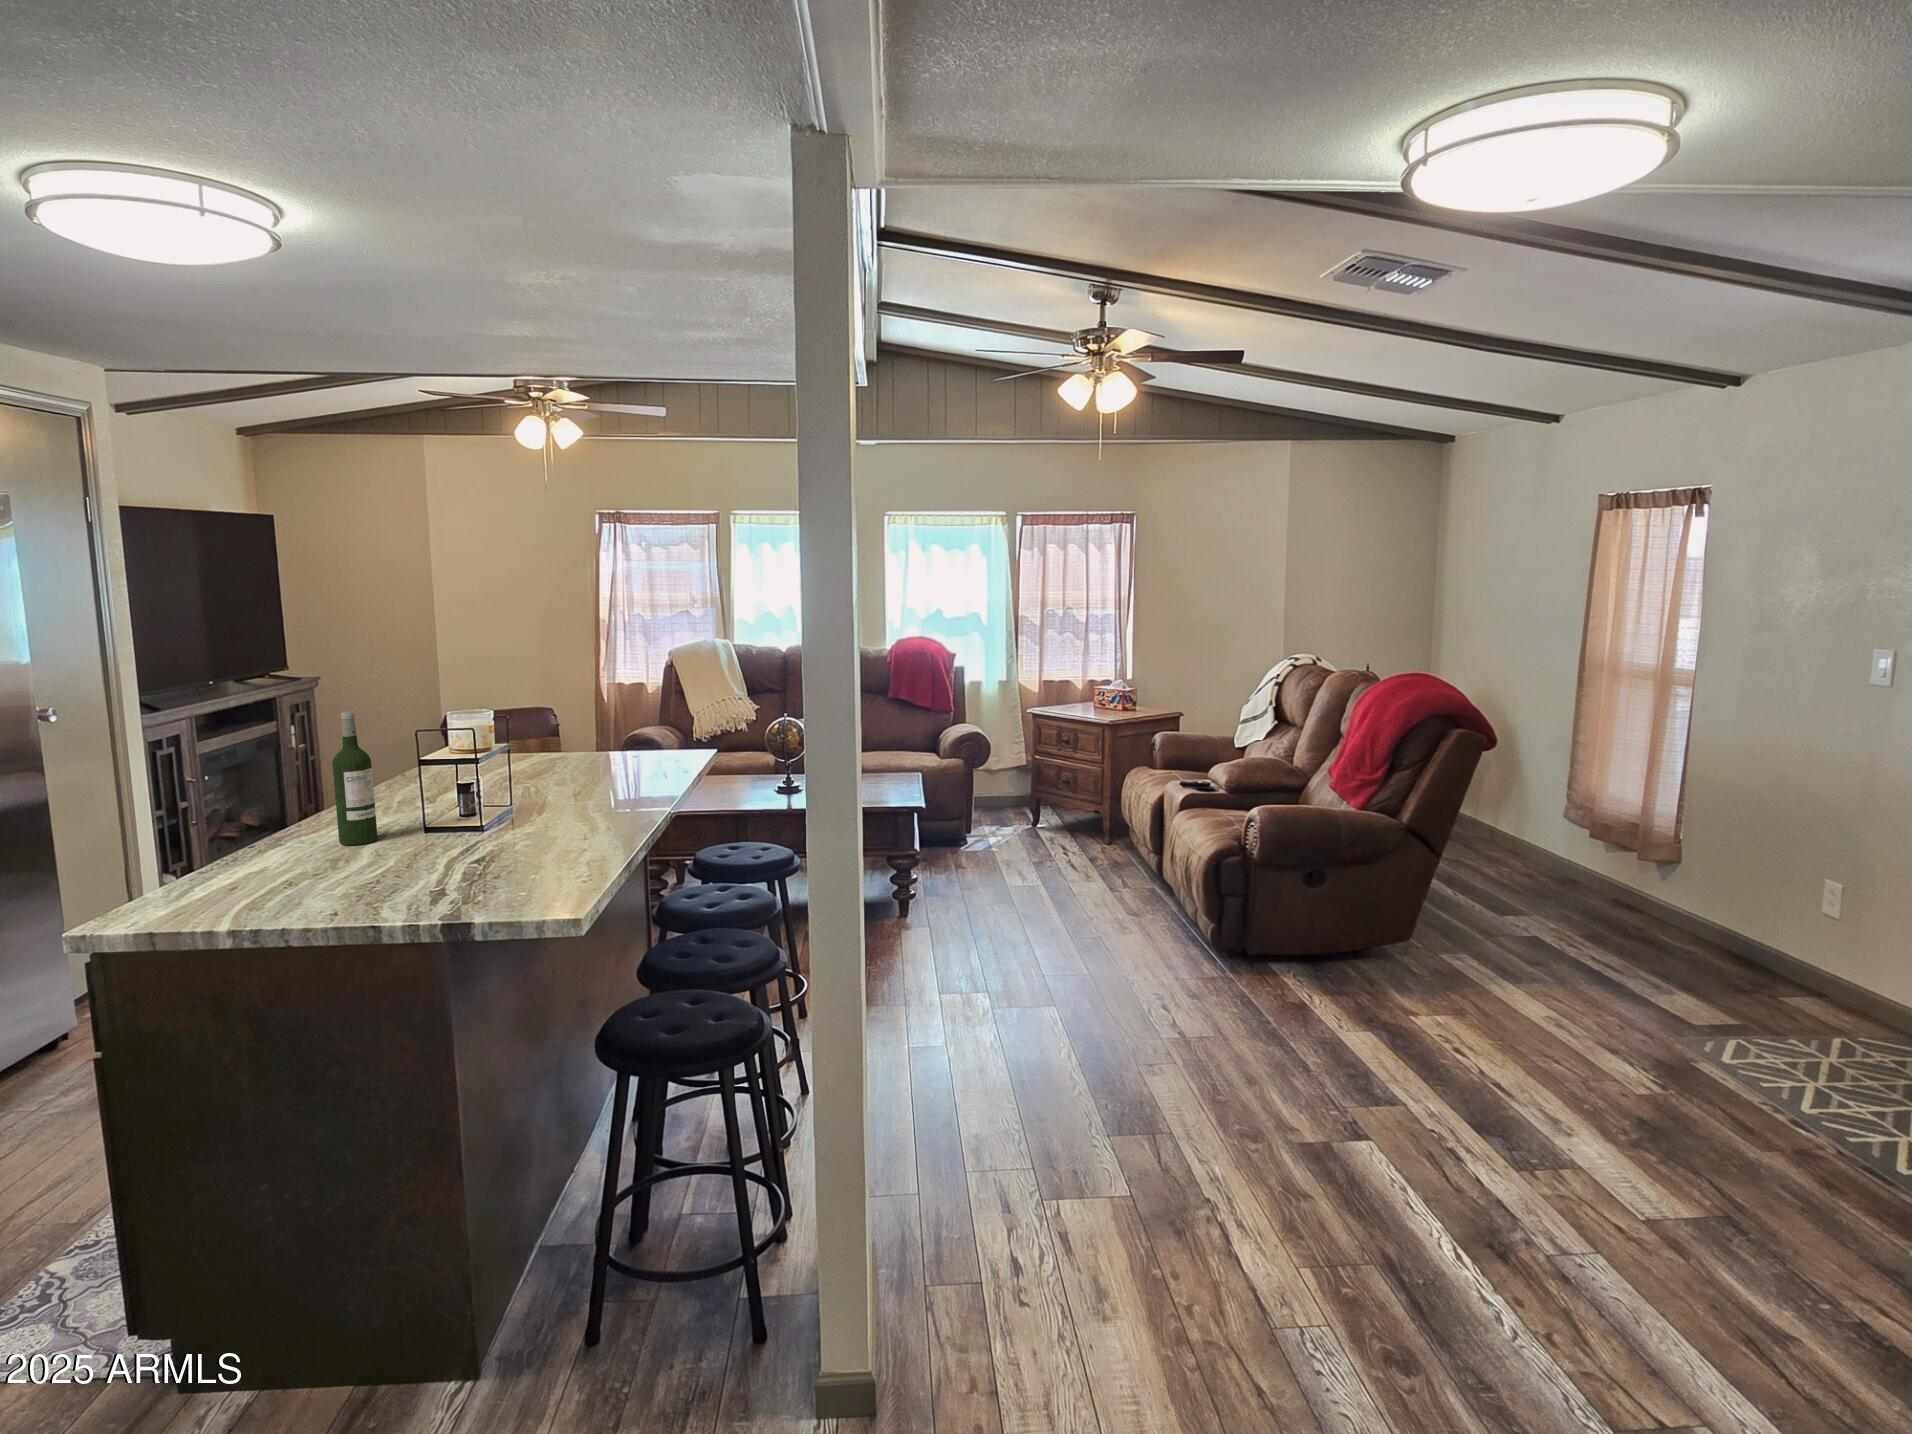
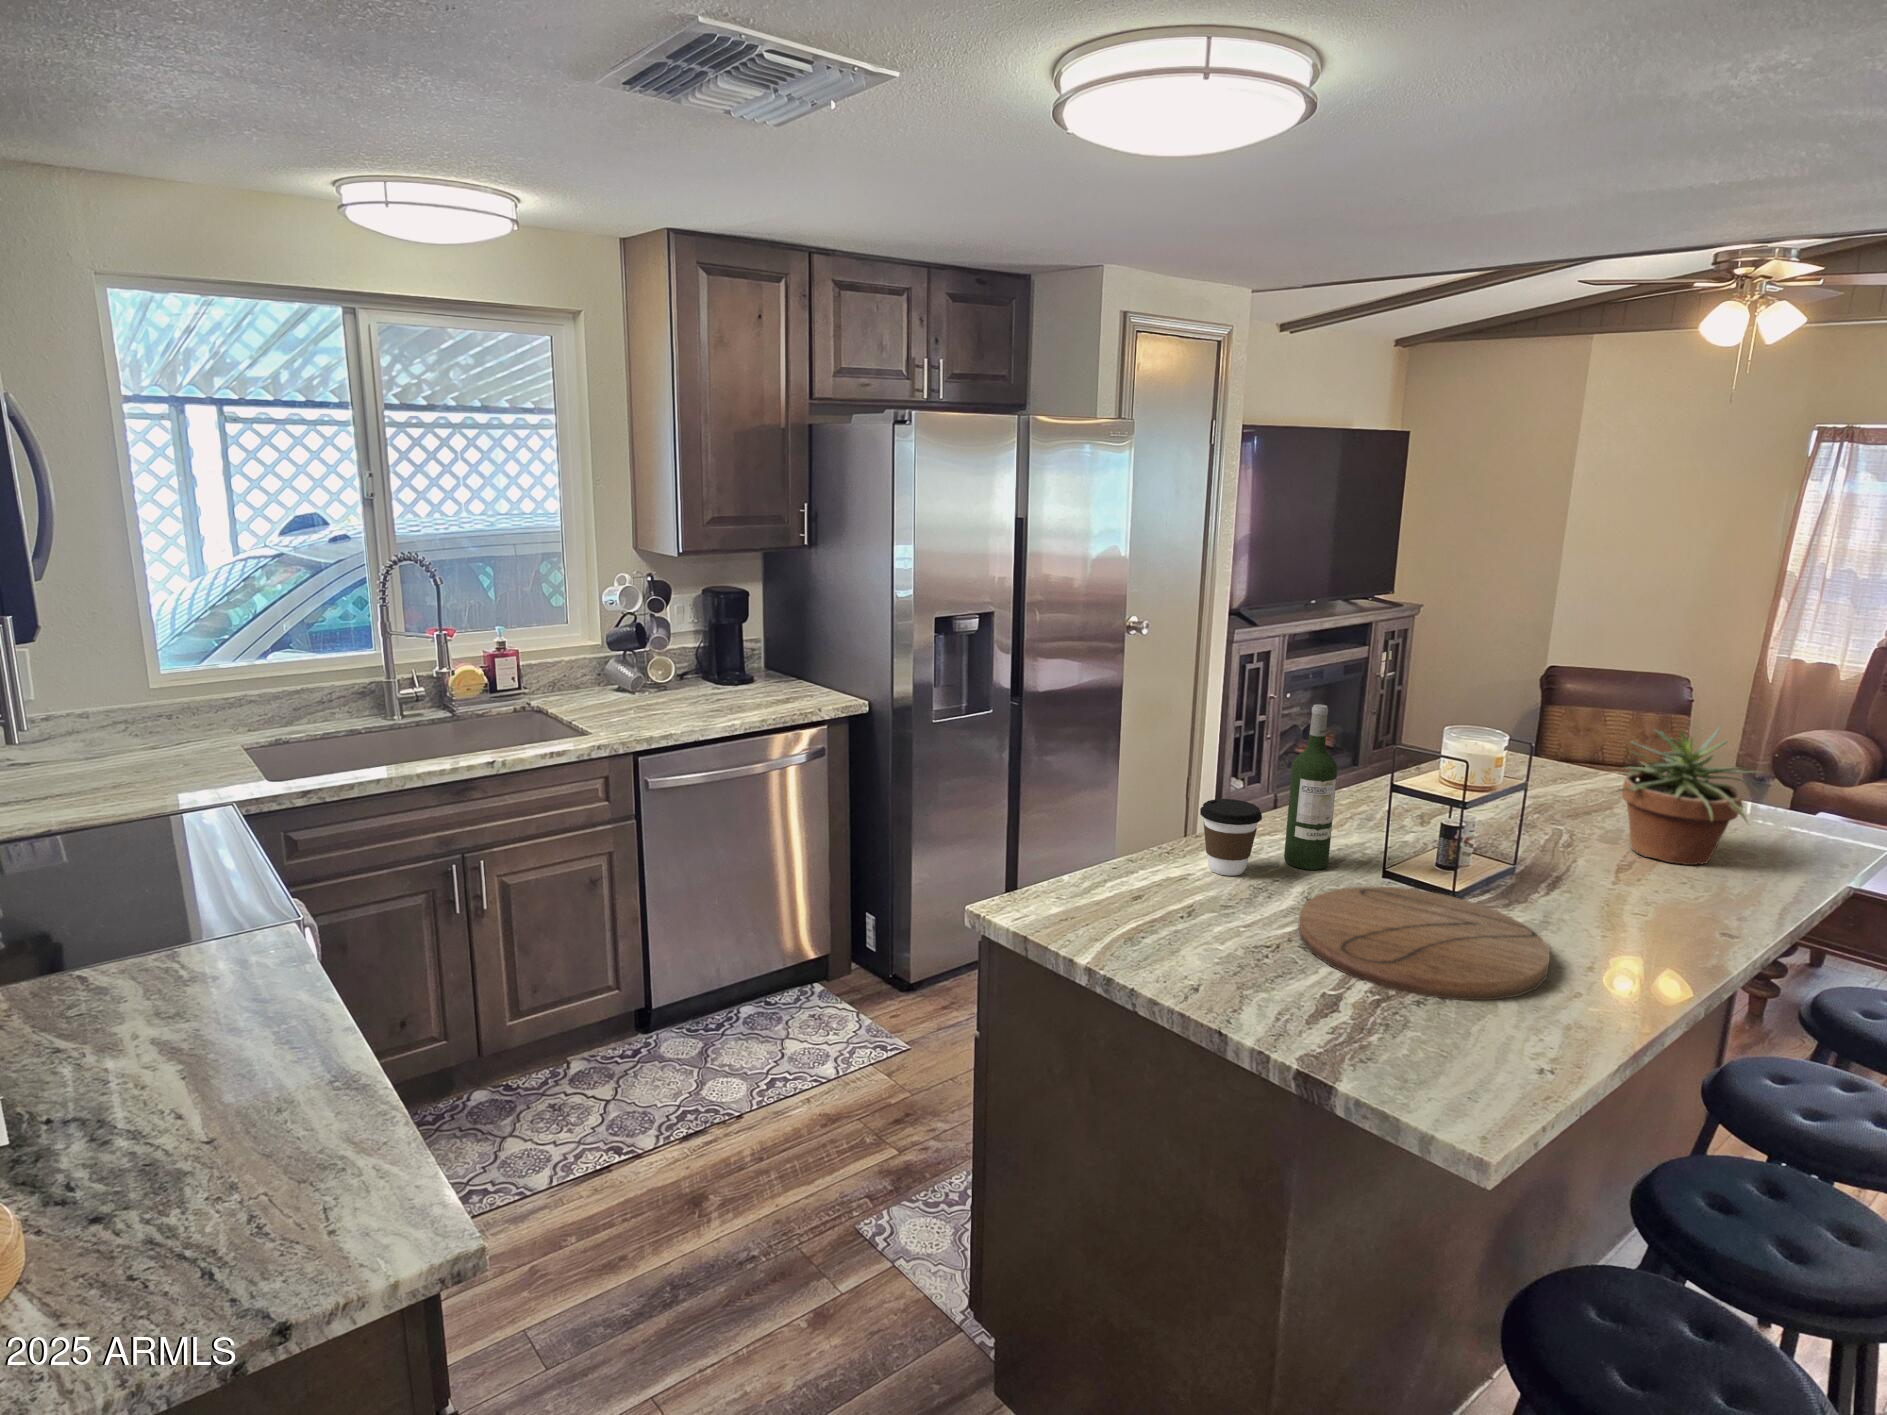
potted plant: none [554,694,641,788] -> present [1616,727,1761,865]
coffee cup: none [262,800,321,863] -> present [1200,799,1262,876]
cutting board: none [383,825,562,879] -> present [1298,887,1549,1000]

